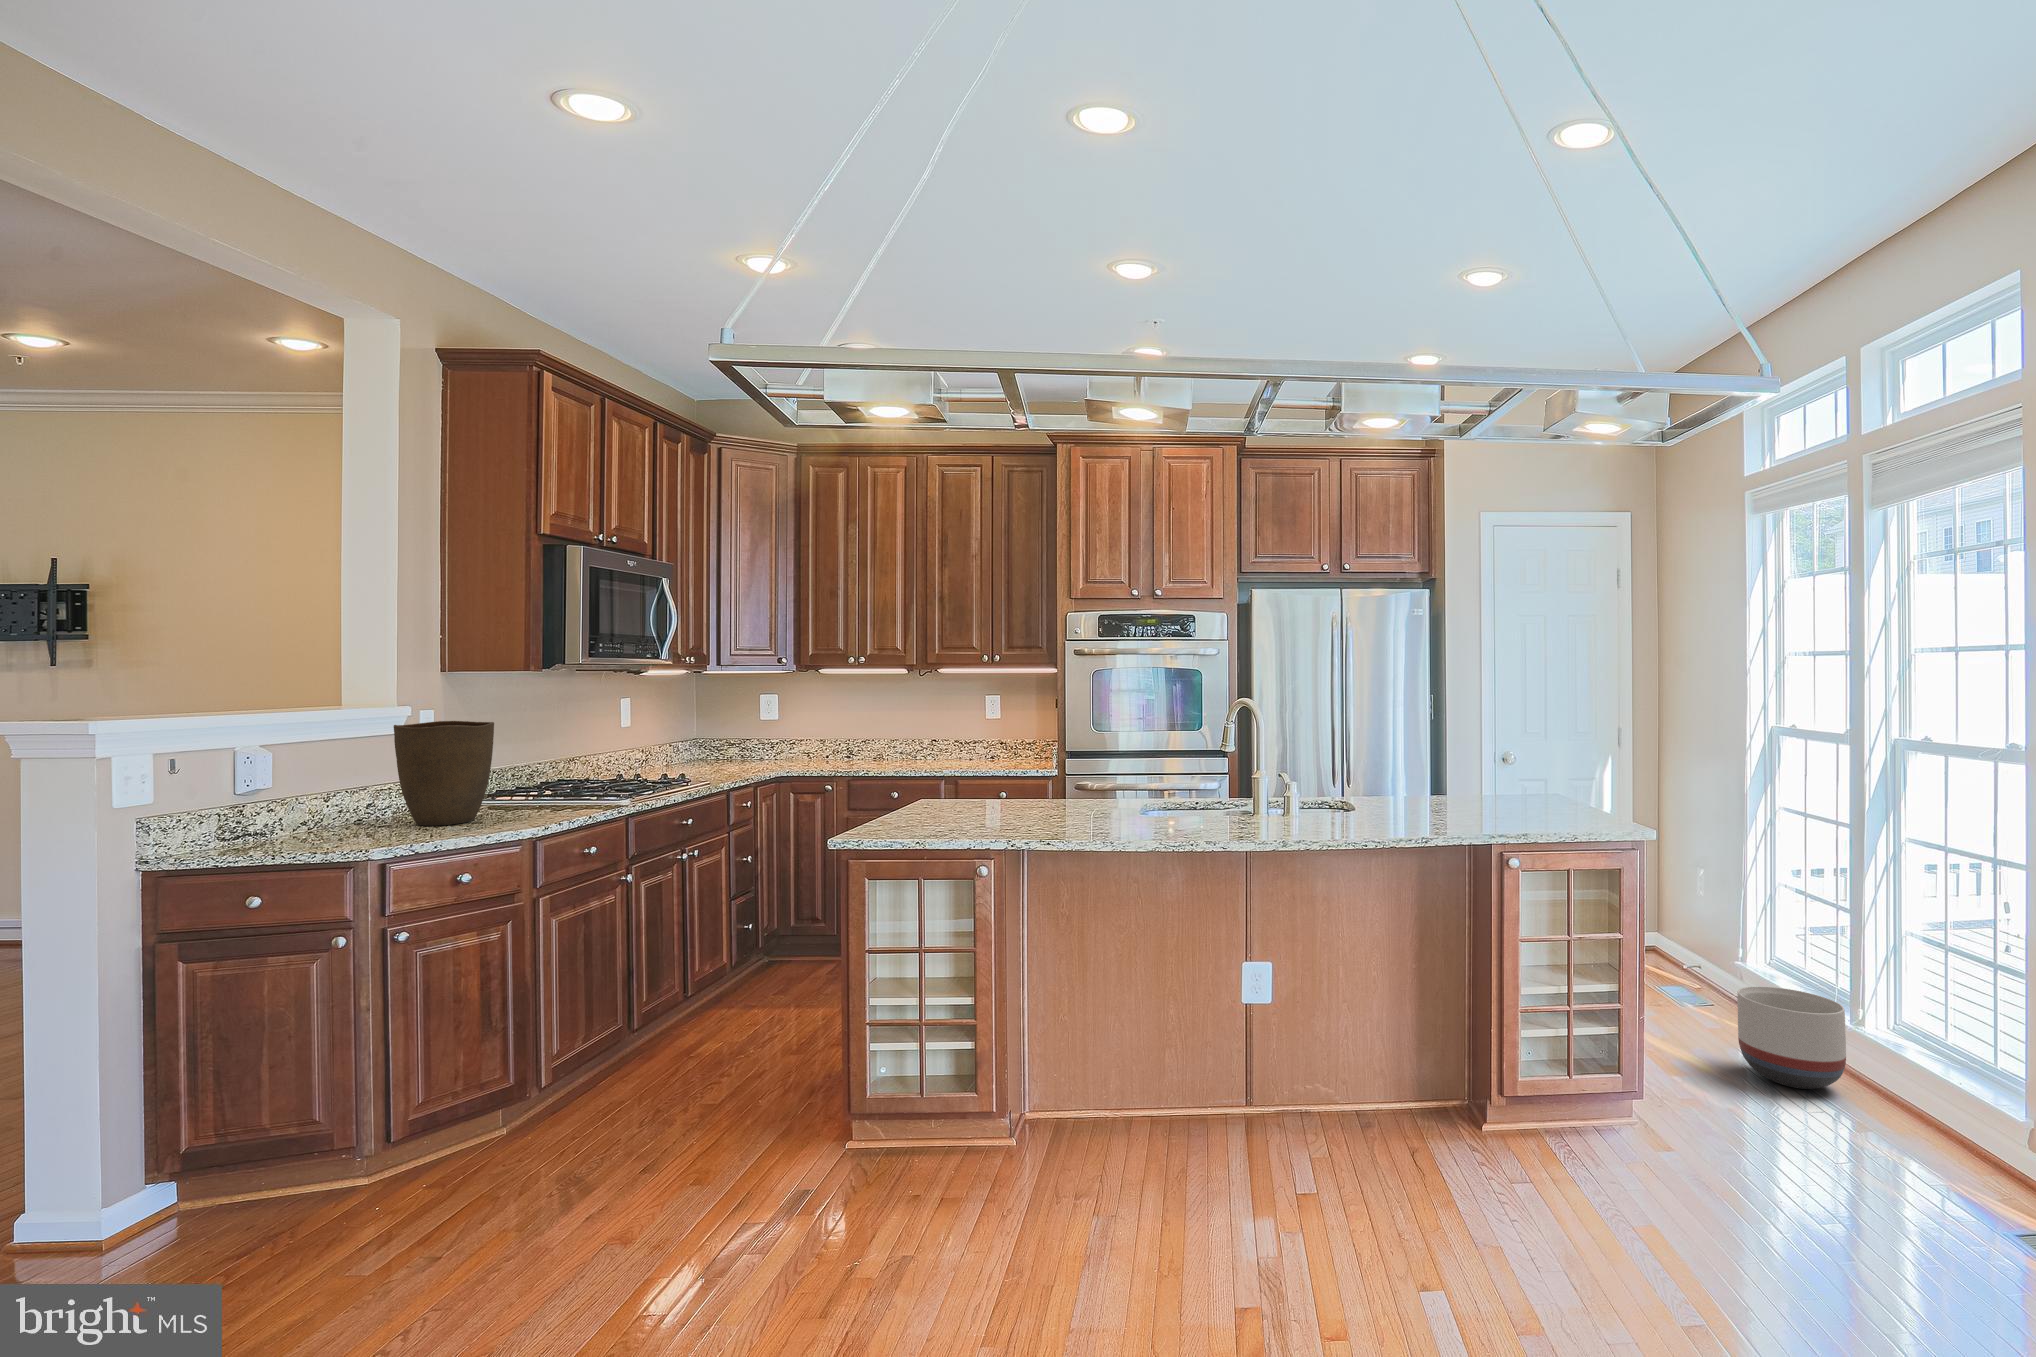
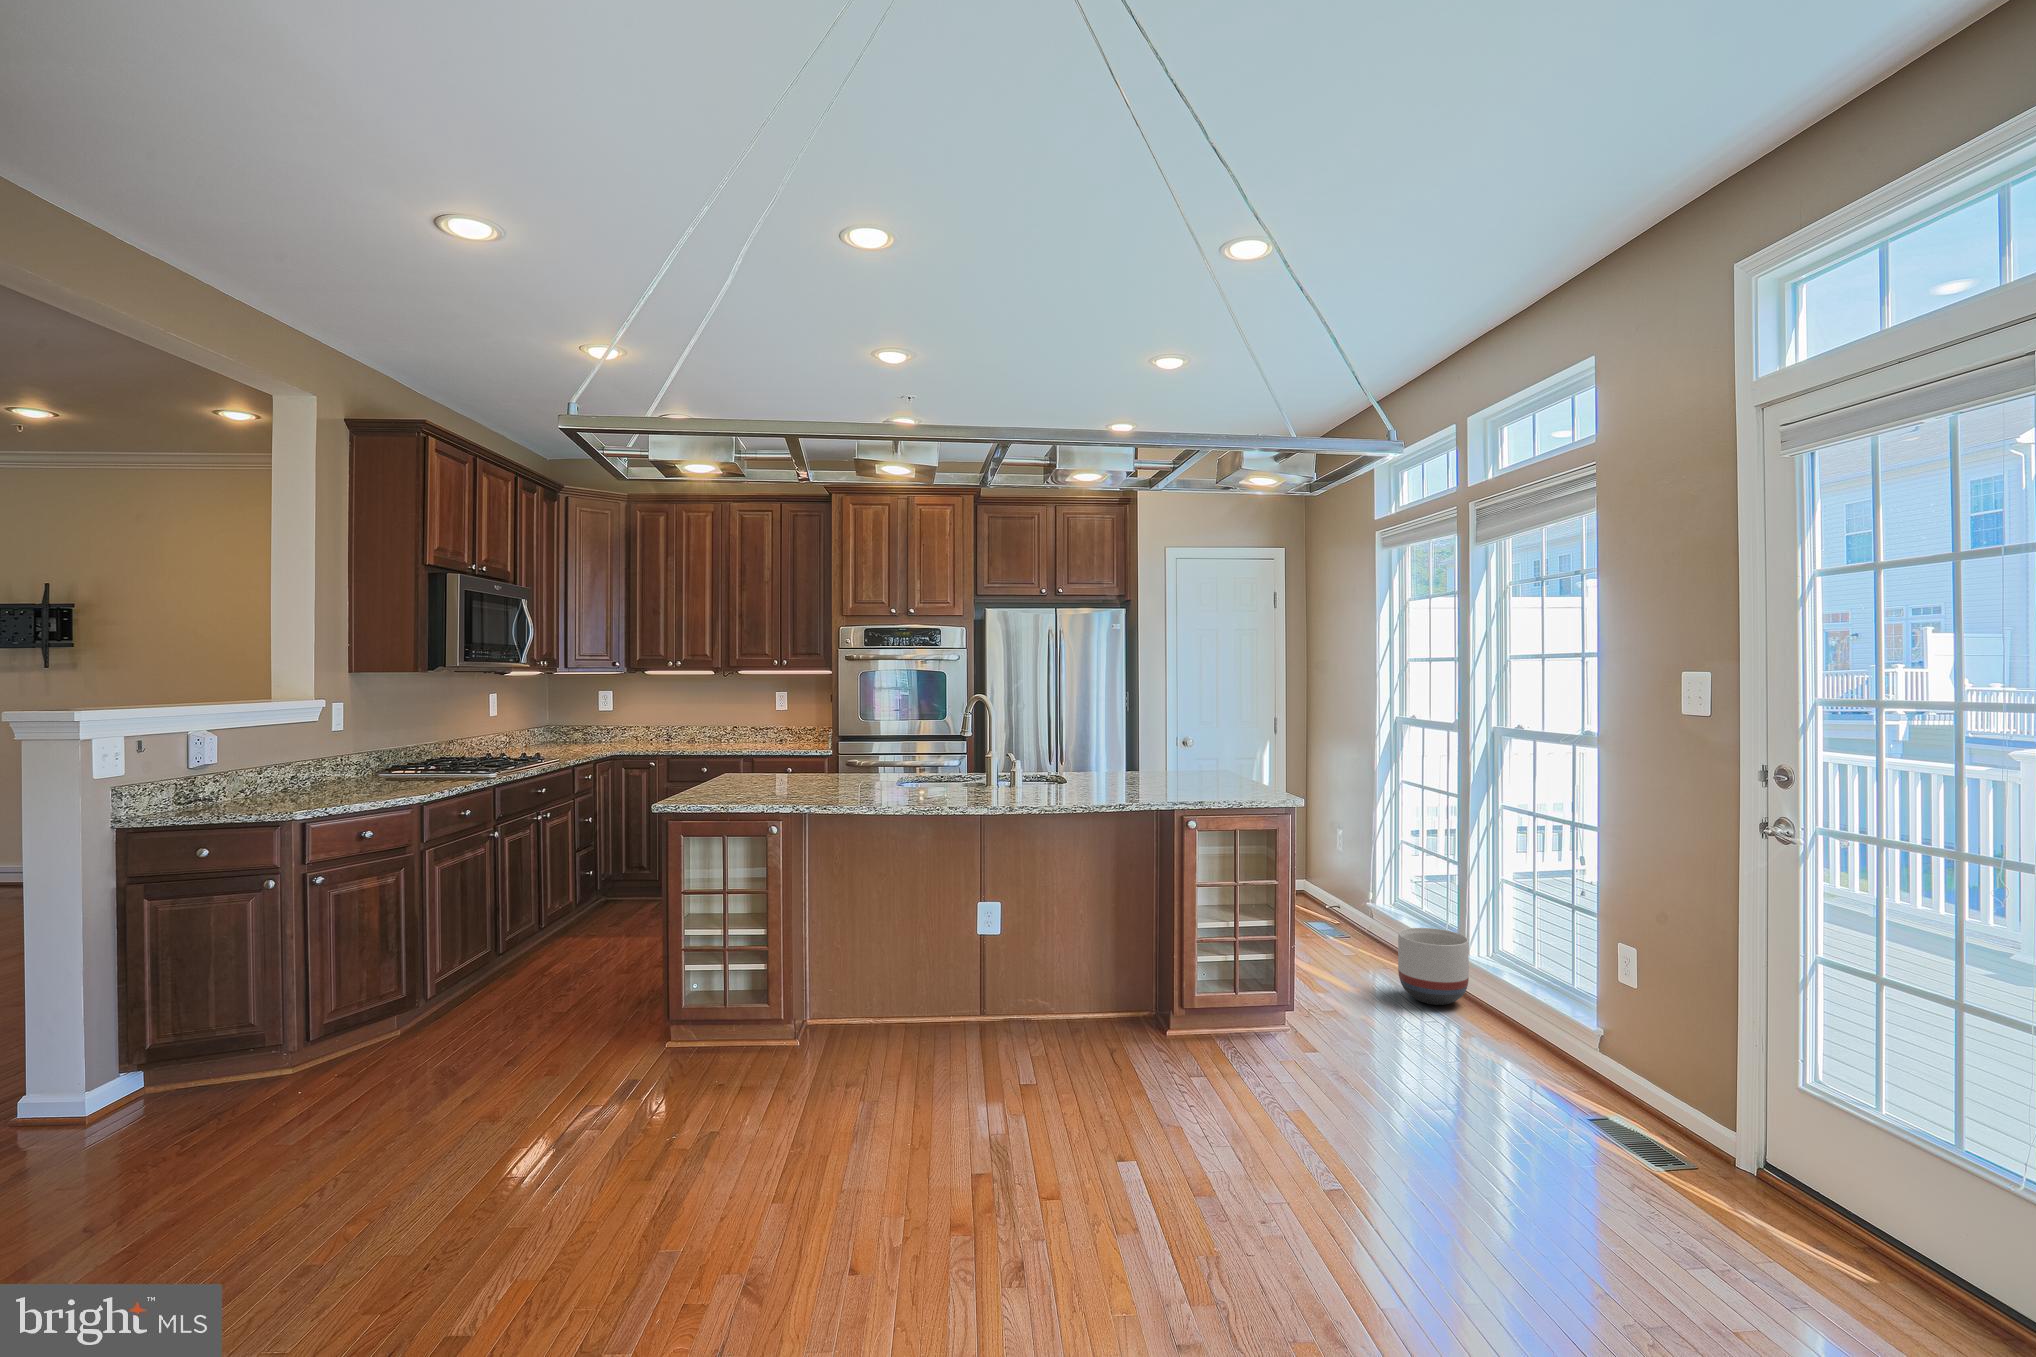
vase: present [394,721,494,826] -> none [311,712,393,795]

